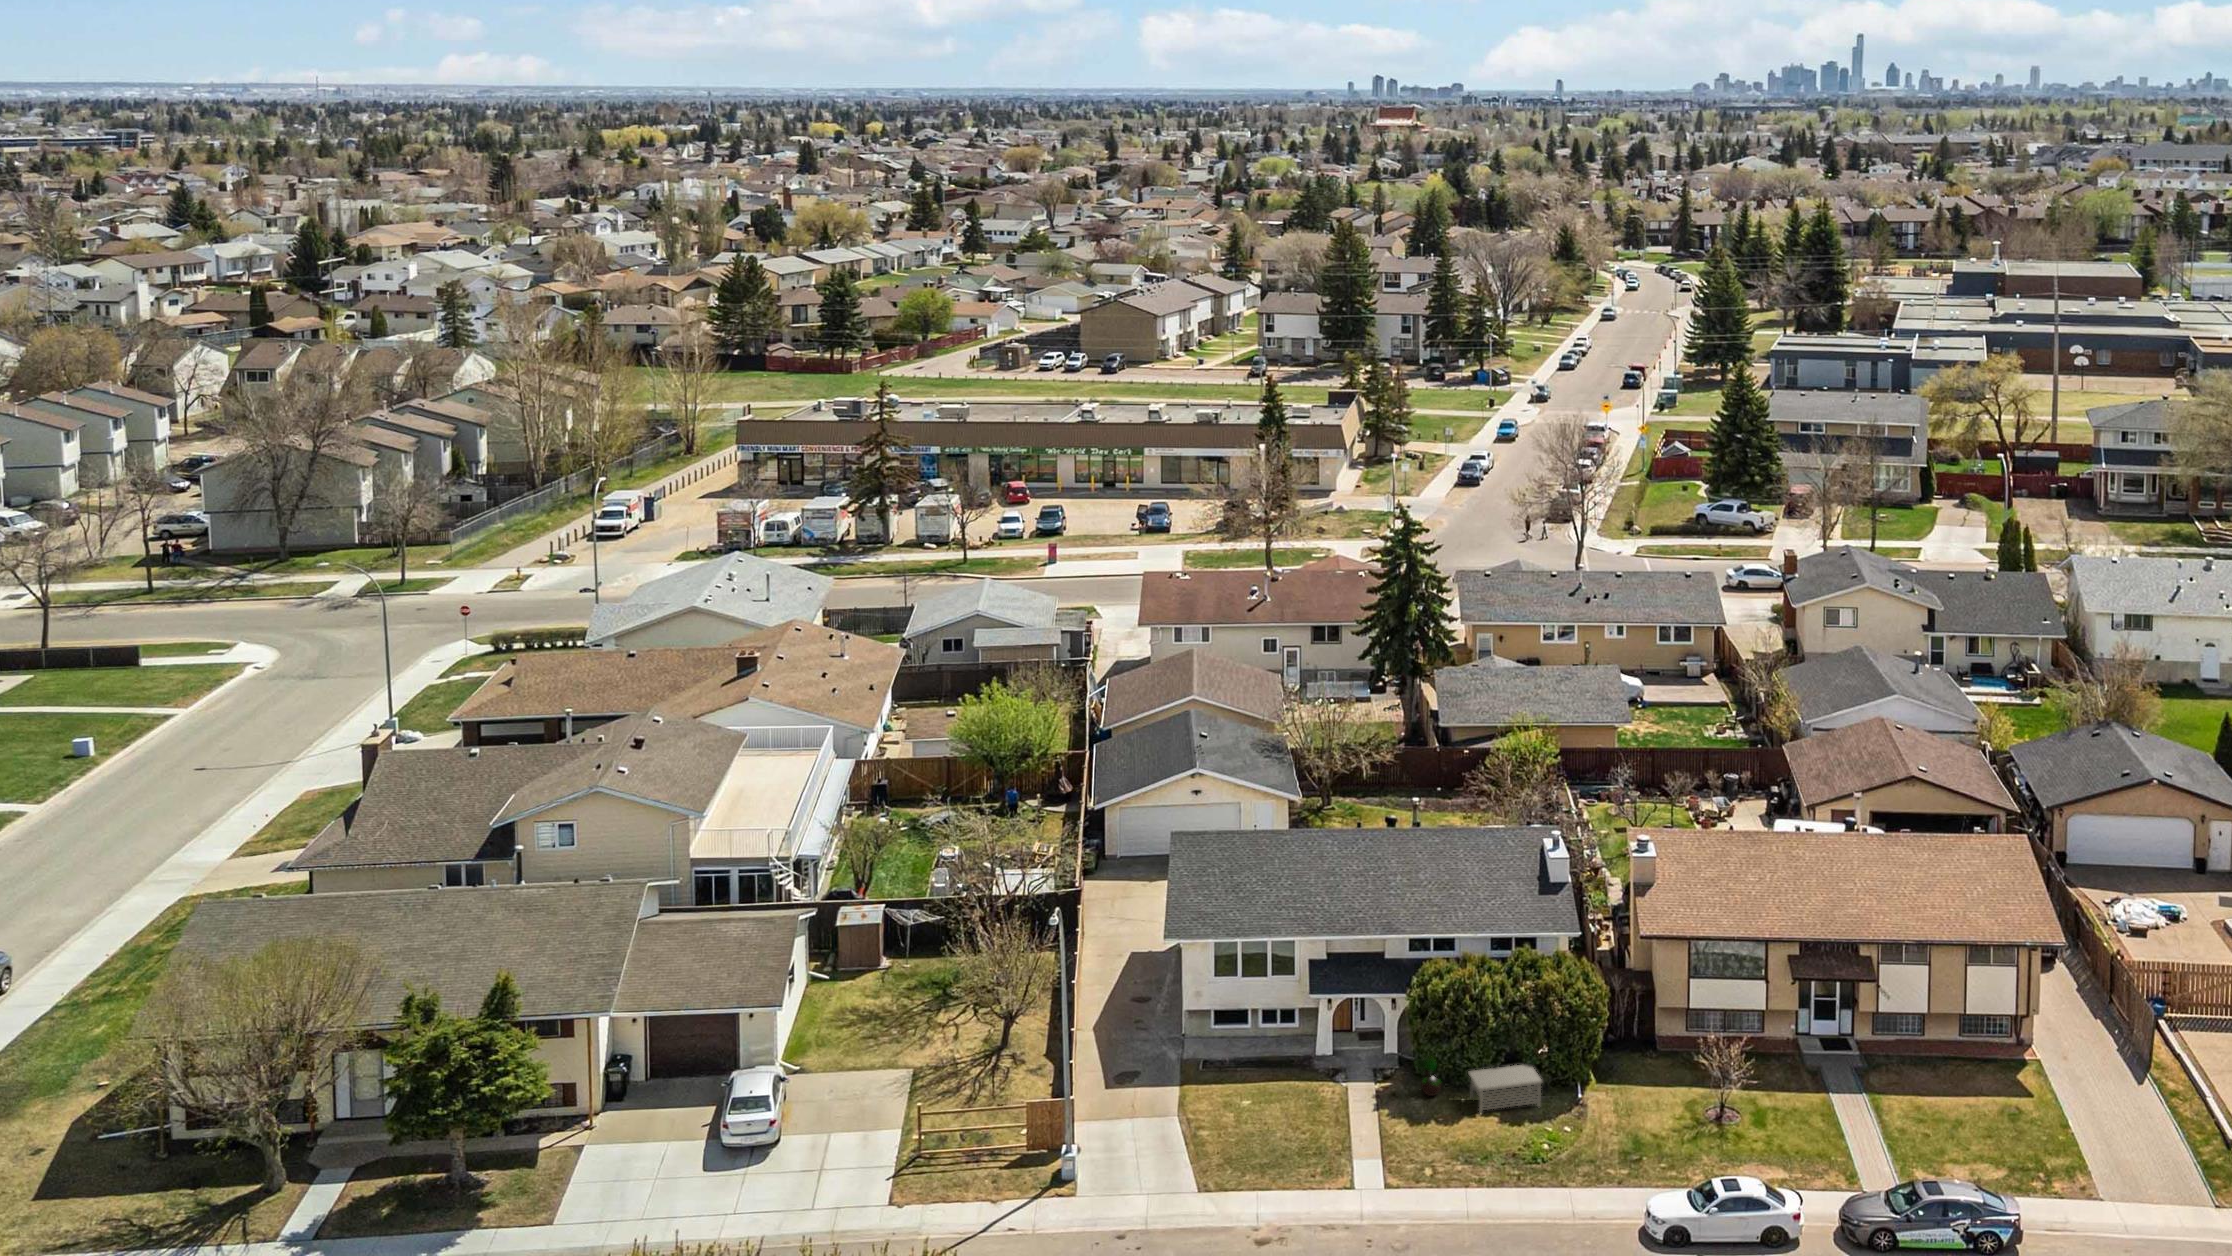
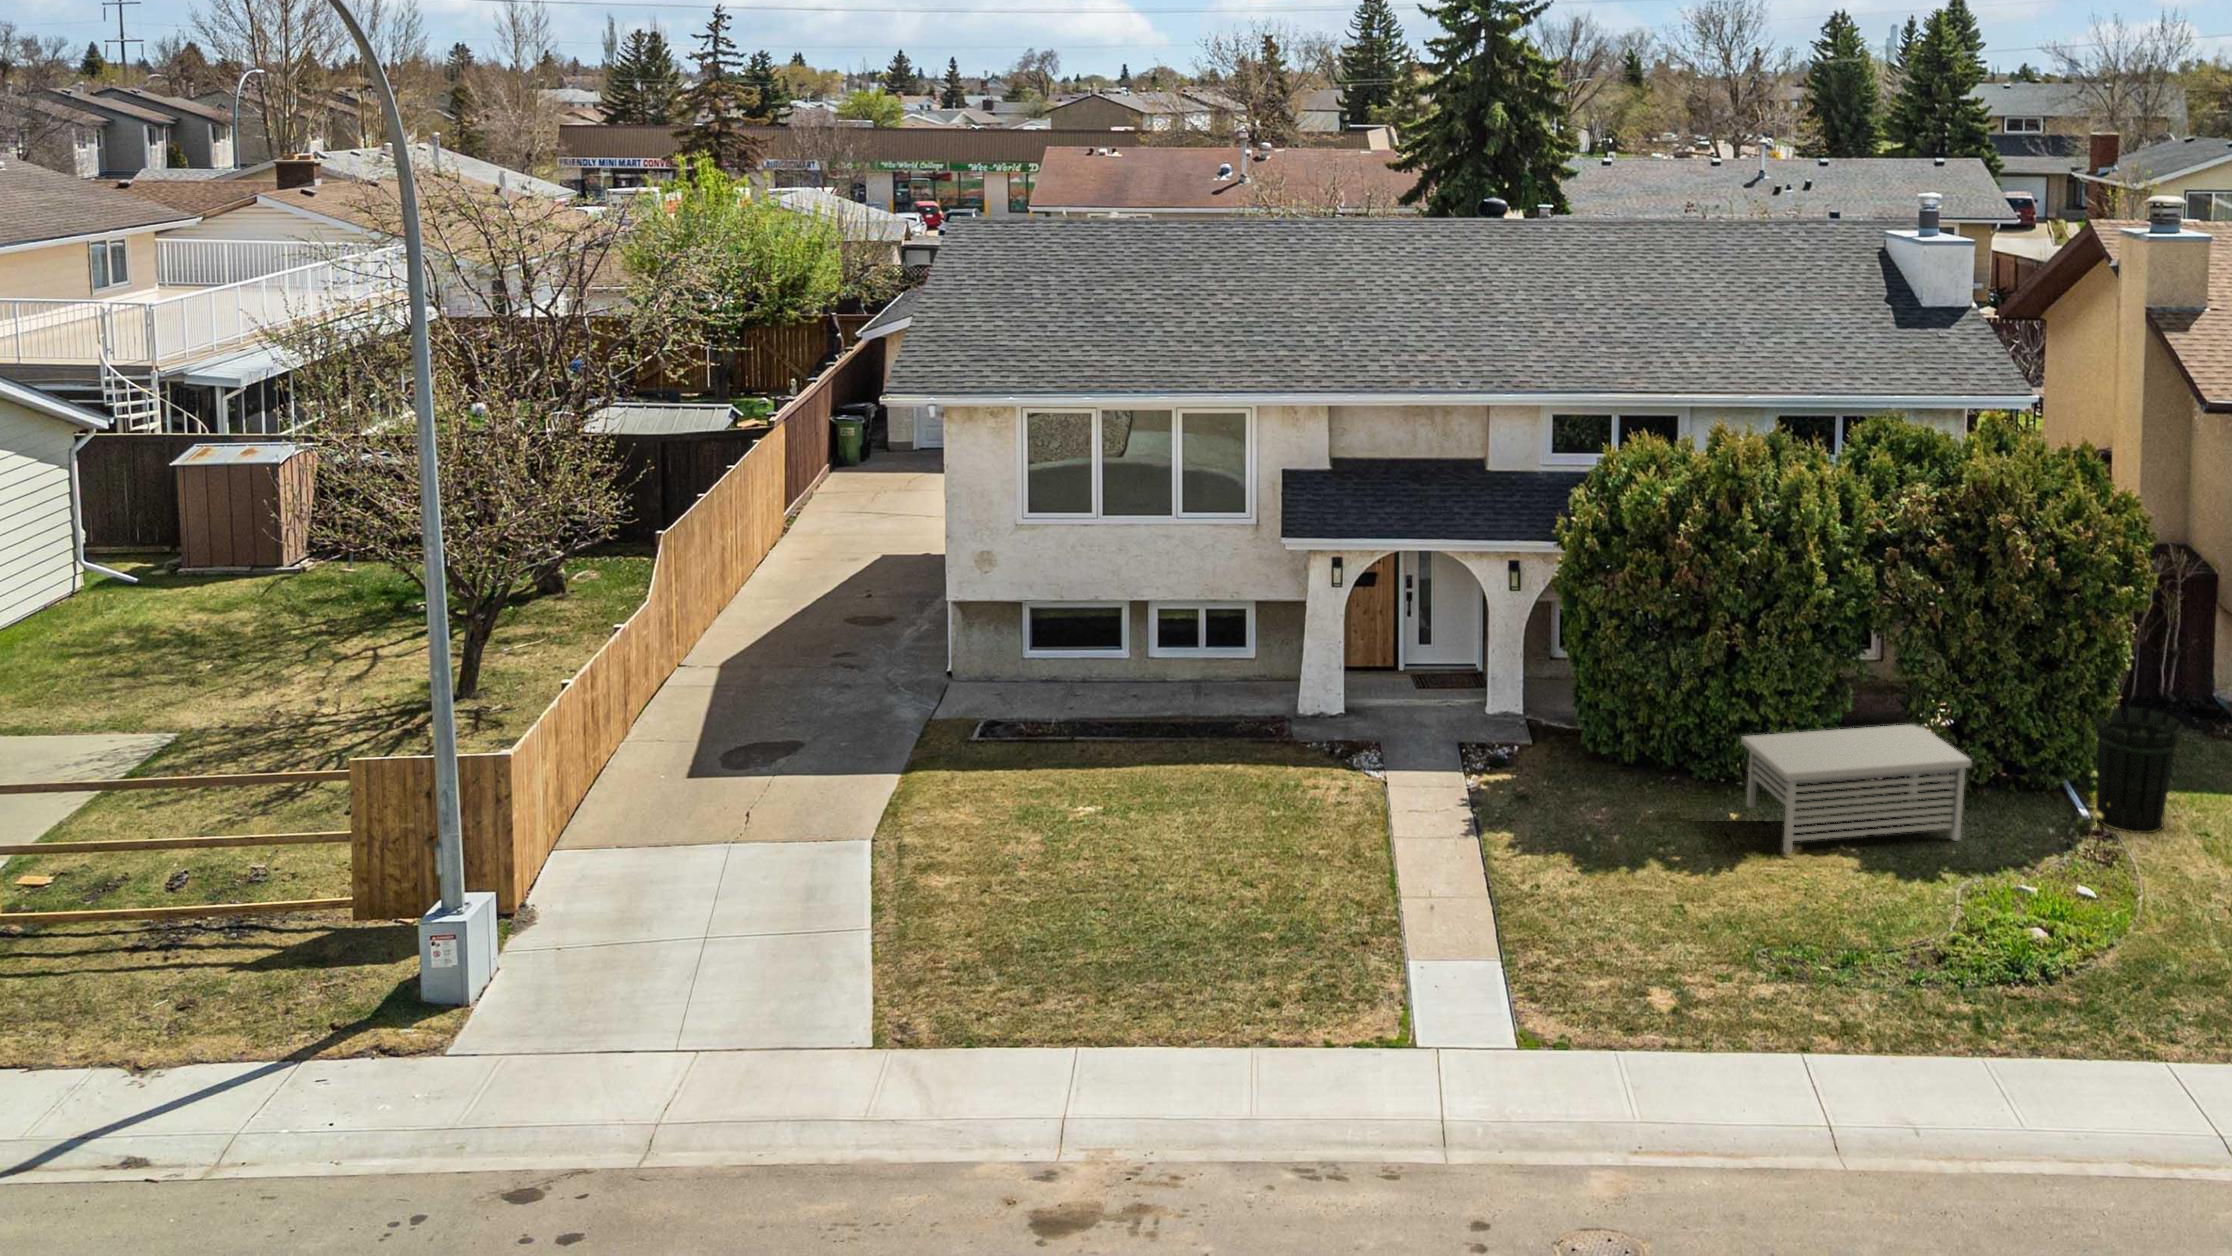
potted tree: present [1415,1056,1441,1096] -> none [1576,676,1661,809]
waste bin: none [1588,1056,1617,1102] -> present [2092,707,2184,833]

